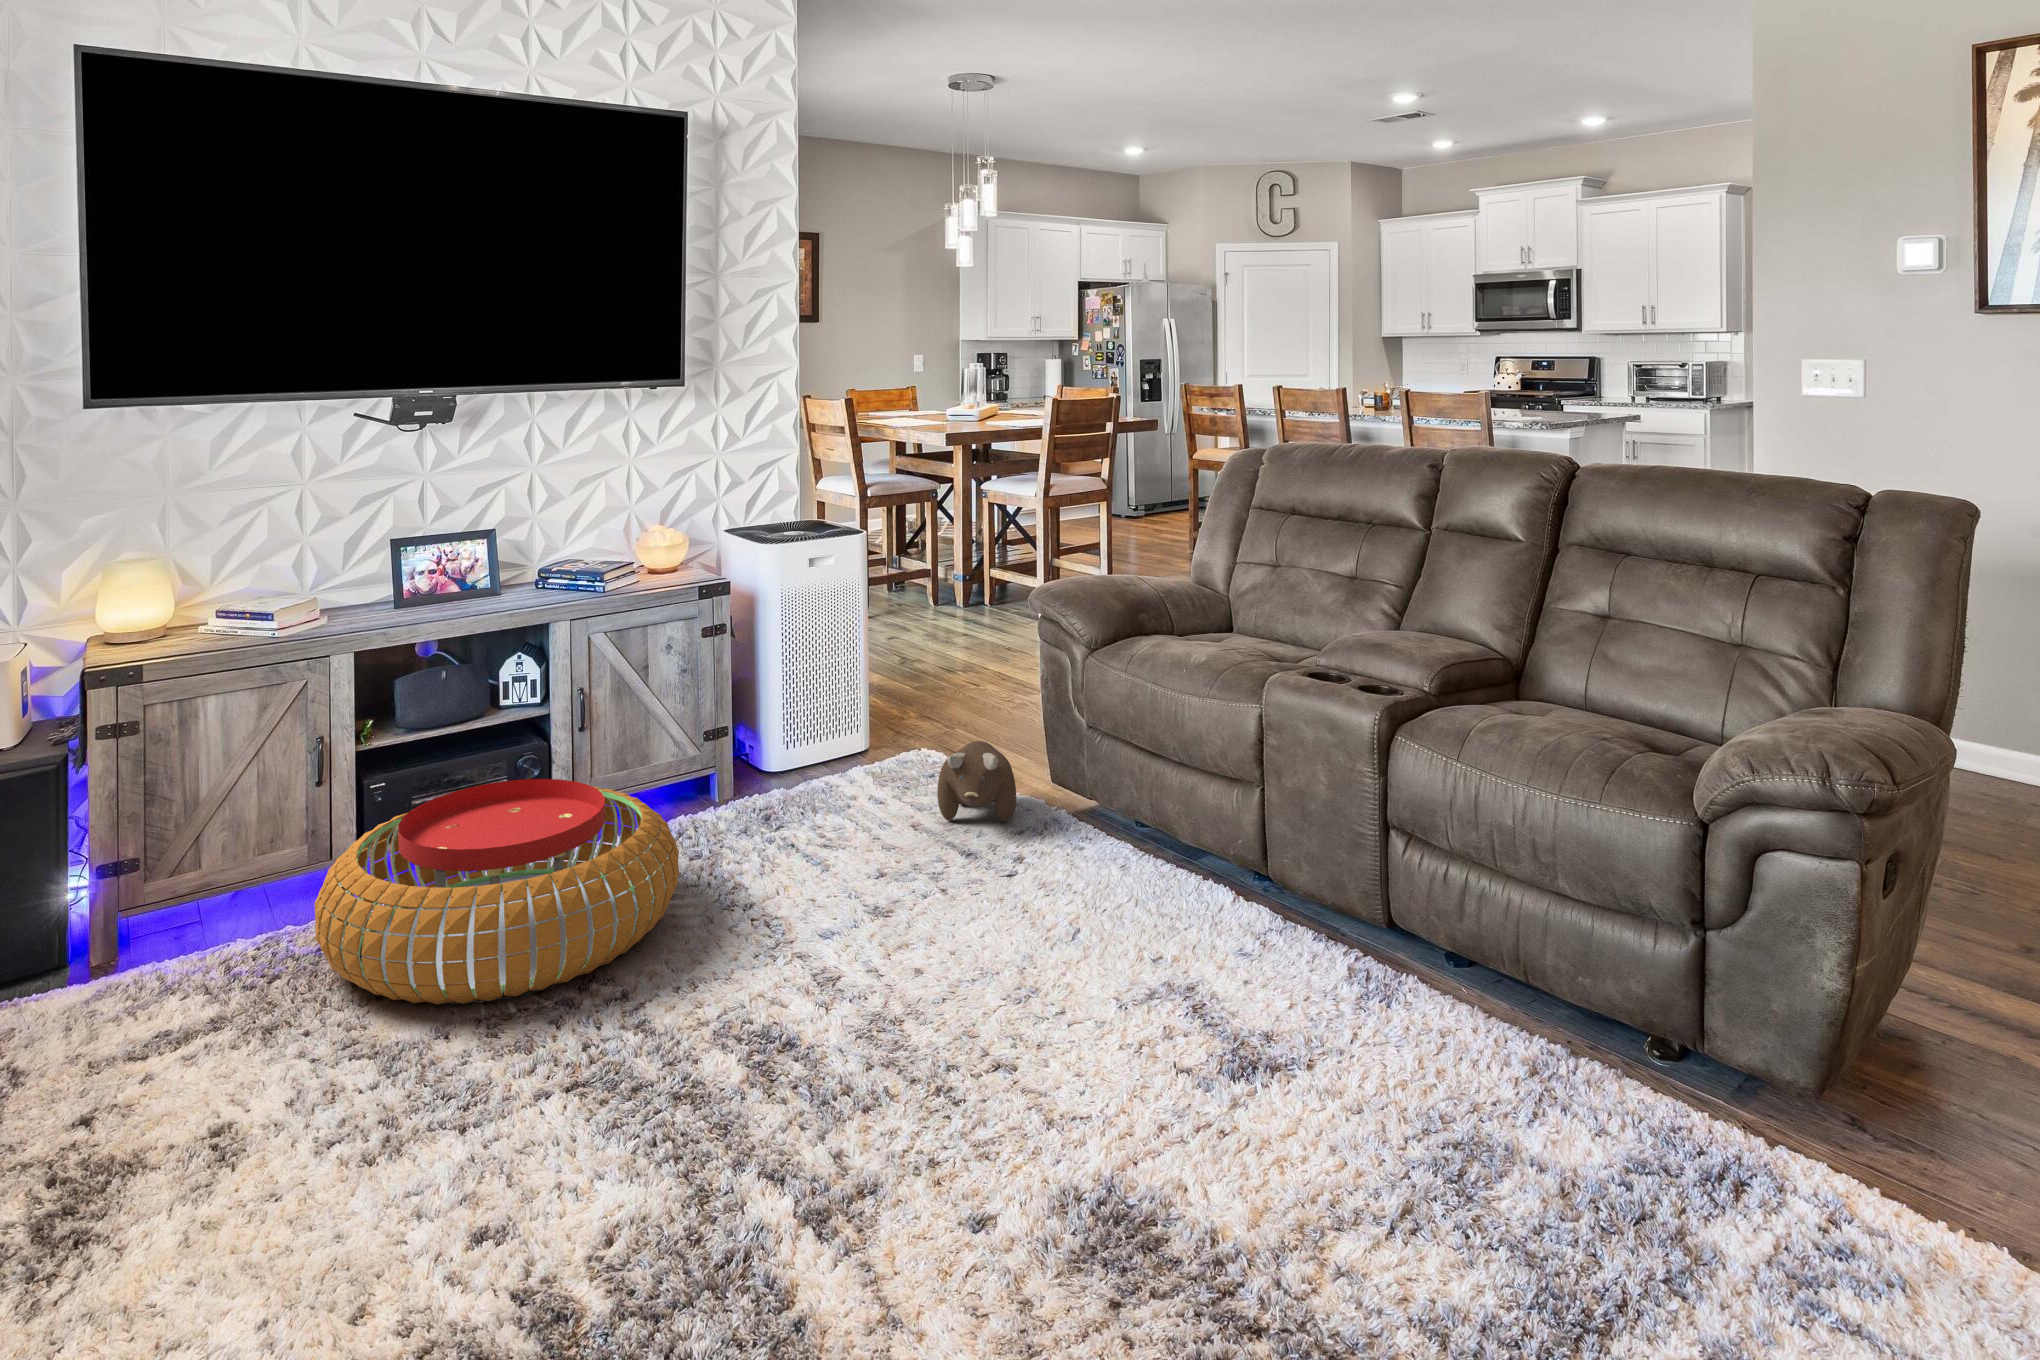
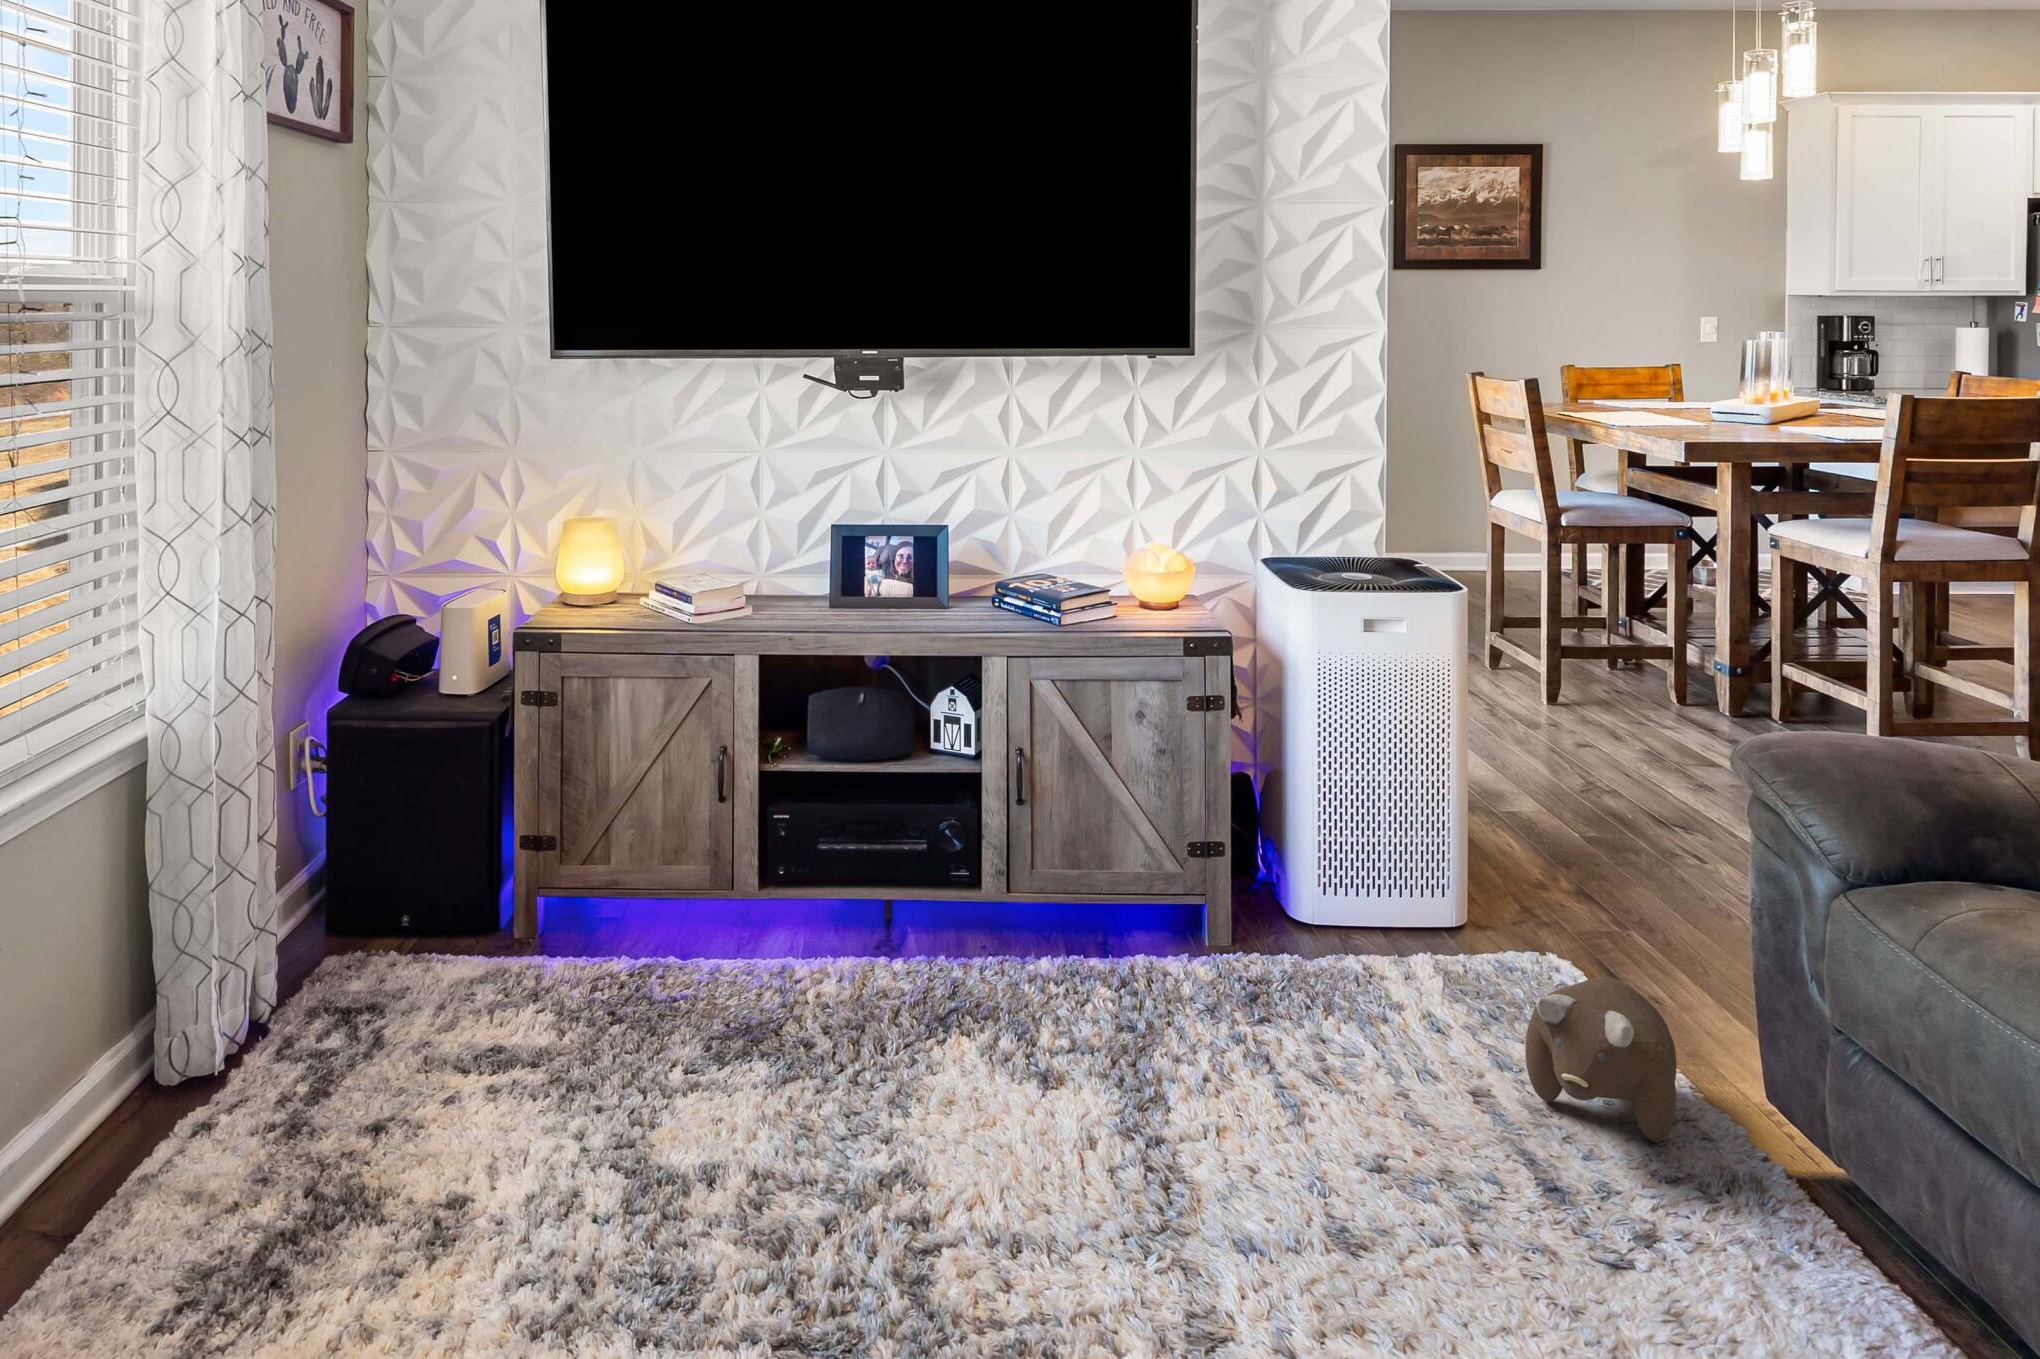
pouf: present [314,779,679,1004] -> none [595,856,1059,1193]

